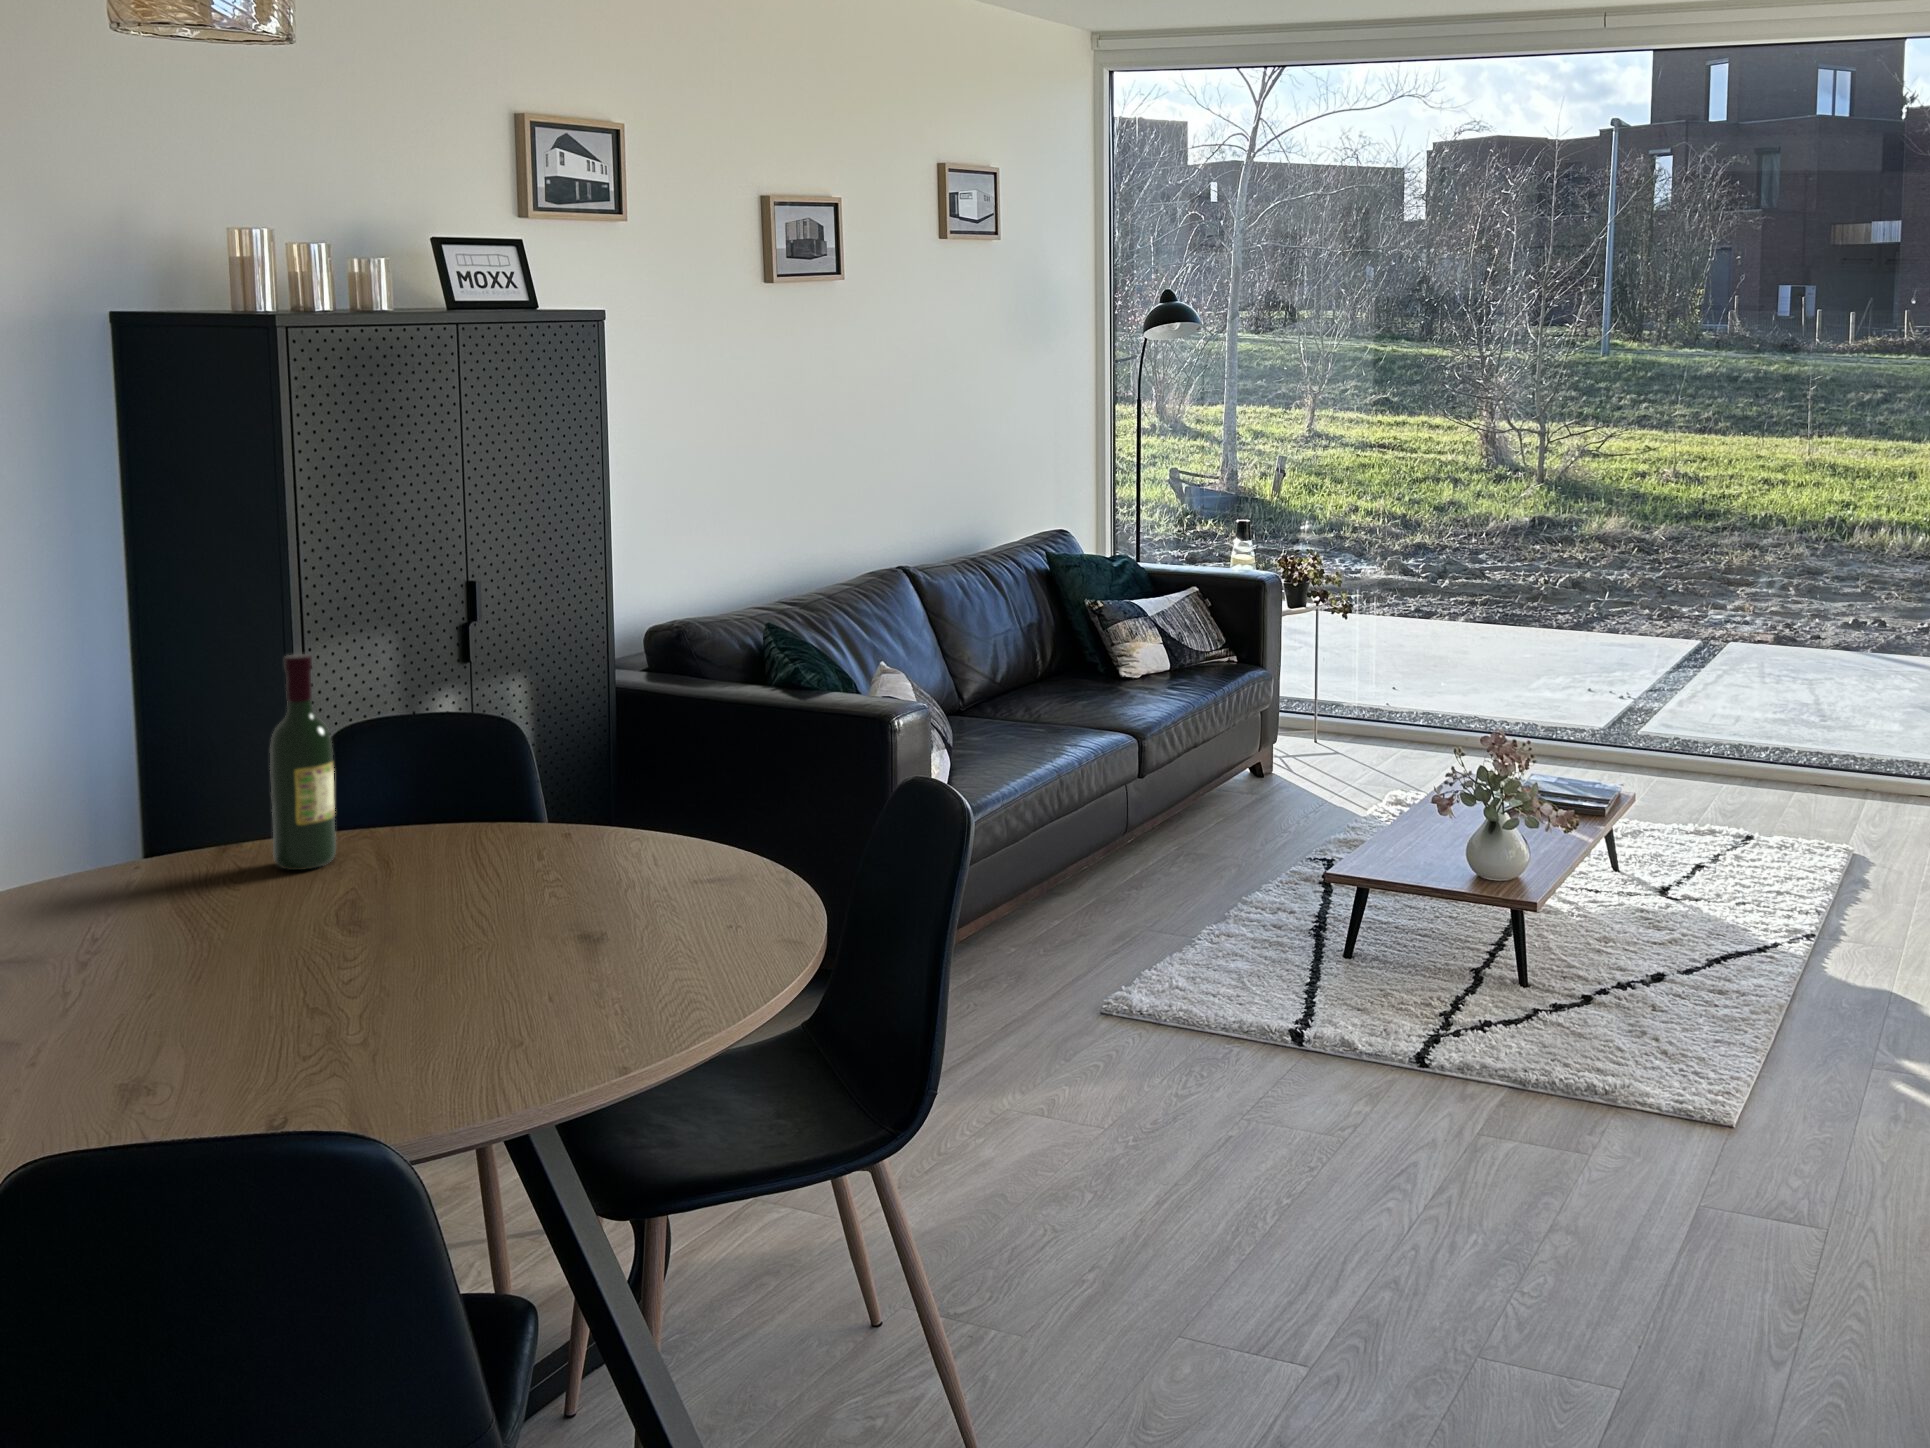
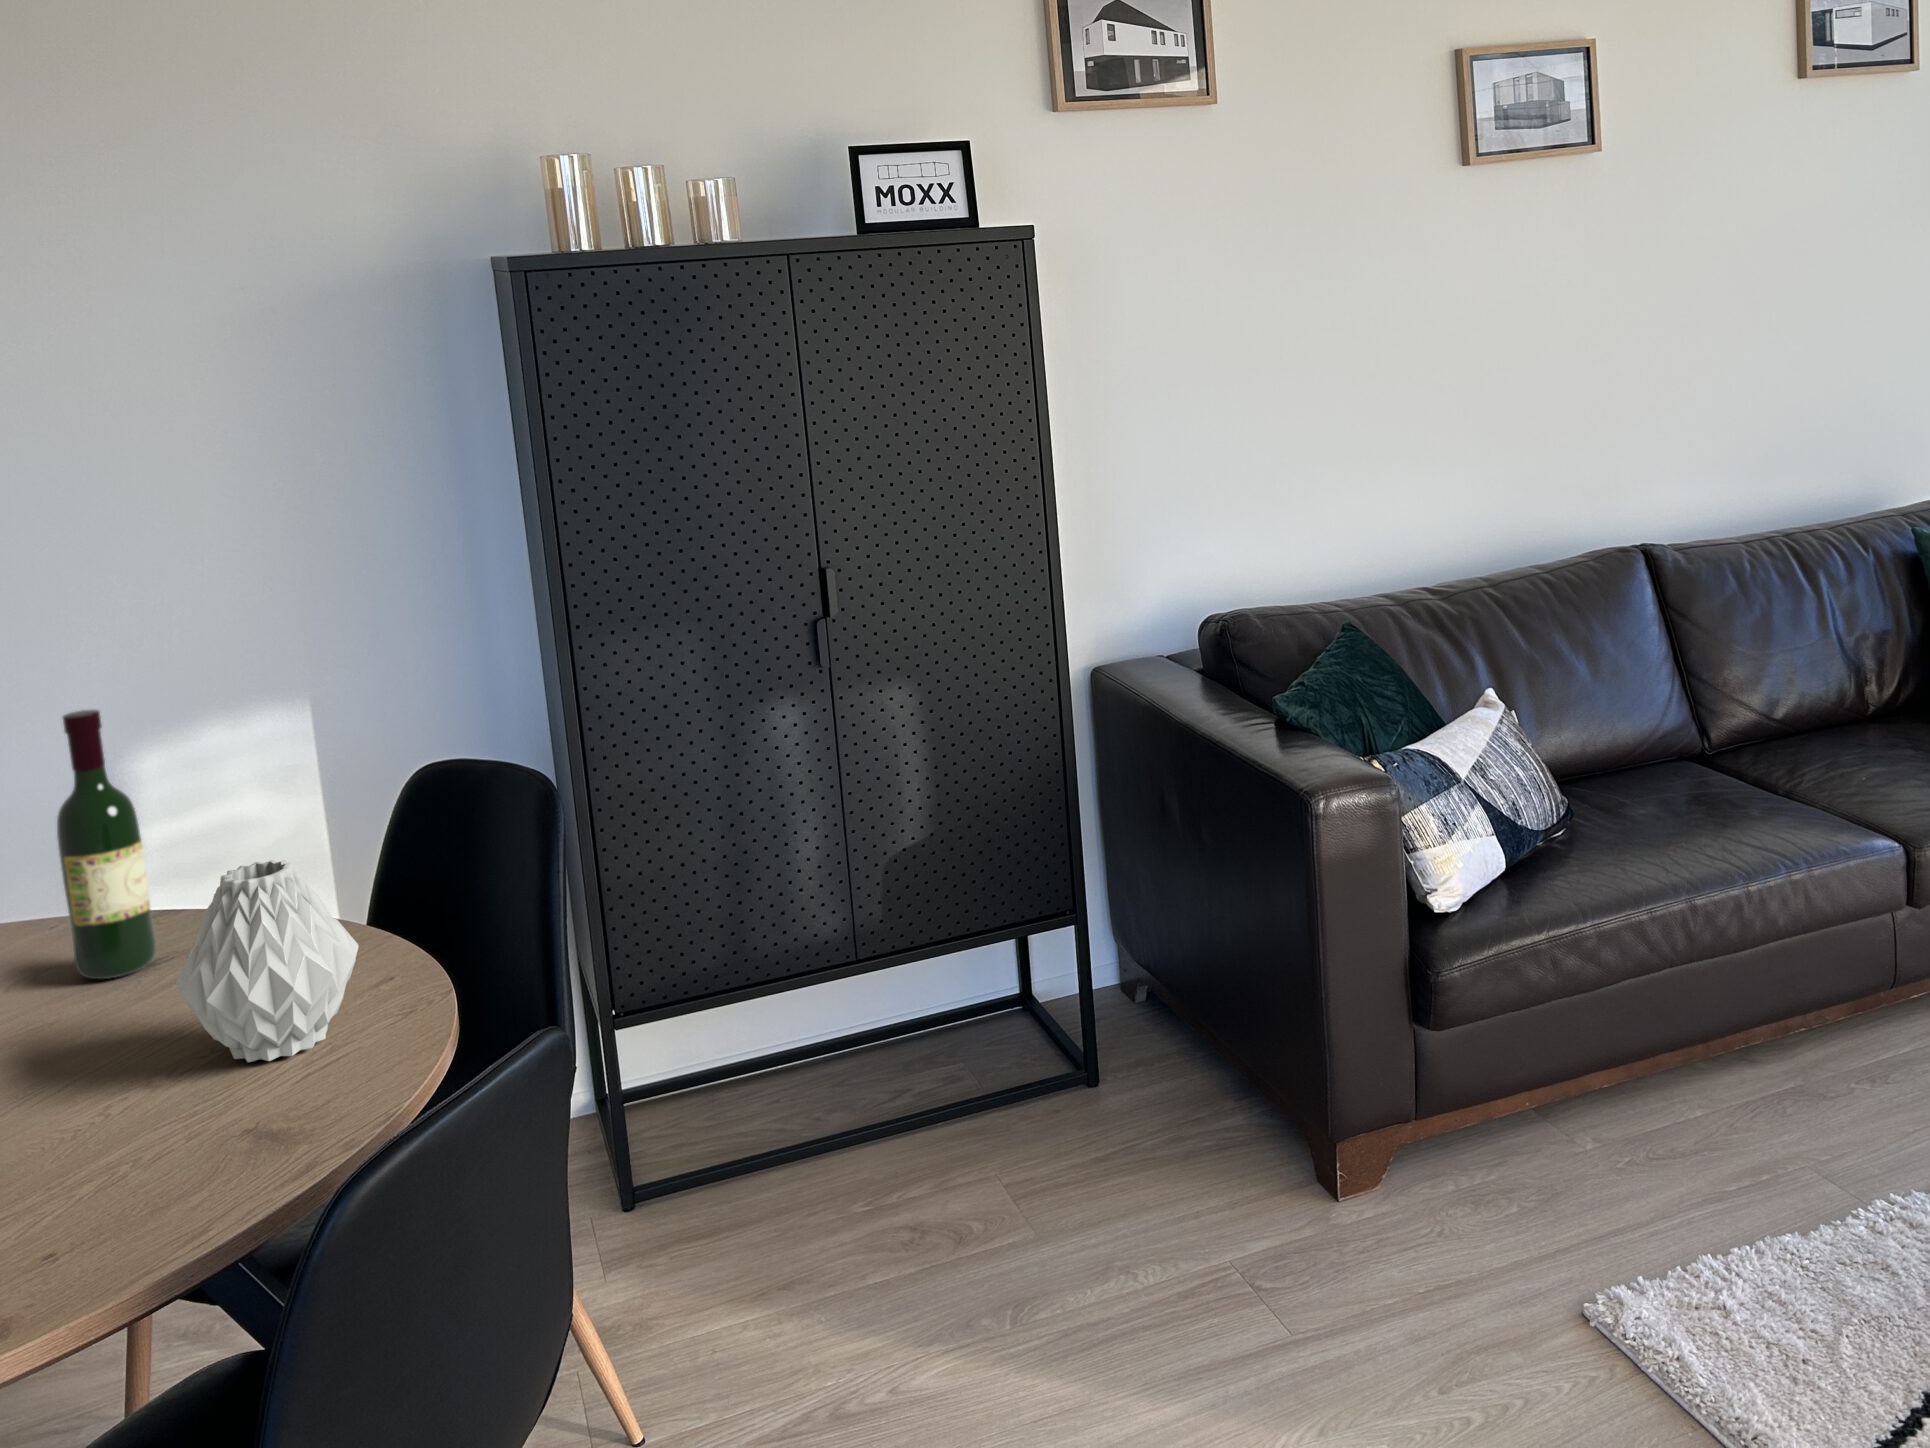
vase: none [522,729,643,868] -> present [176,860,359,1062]

